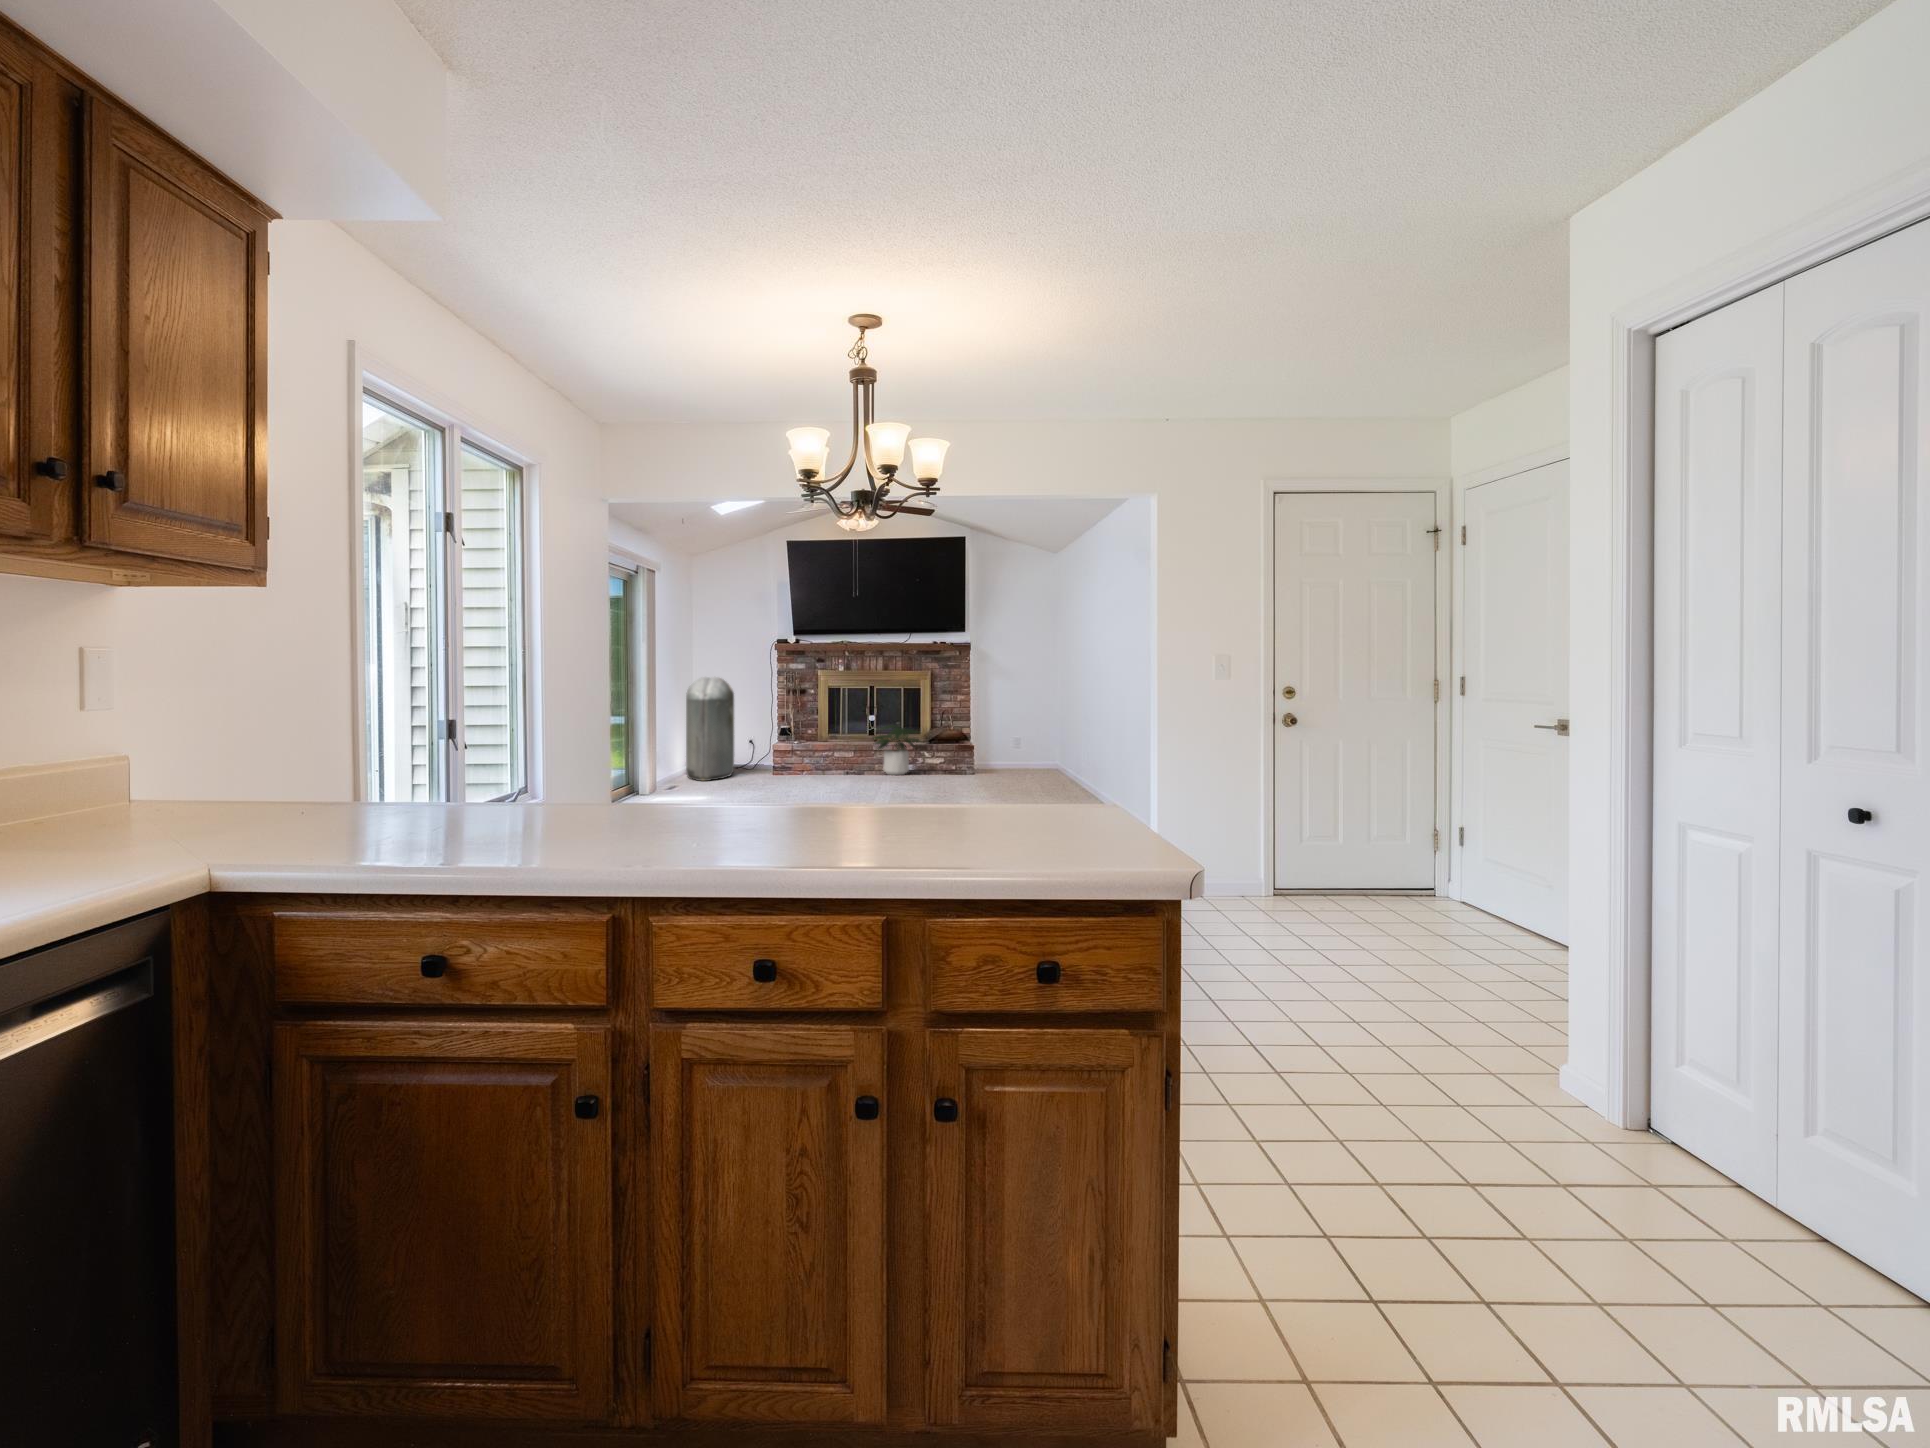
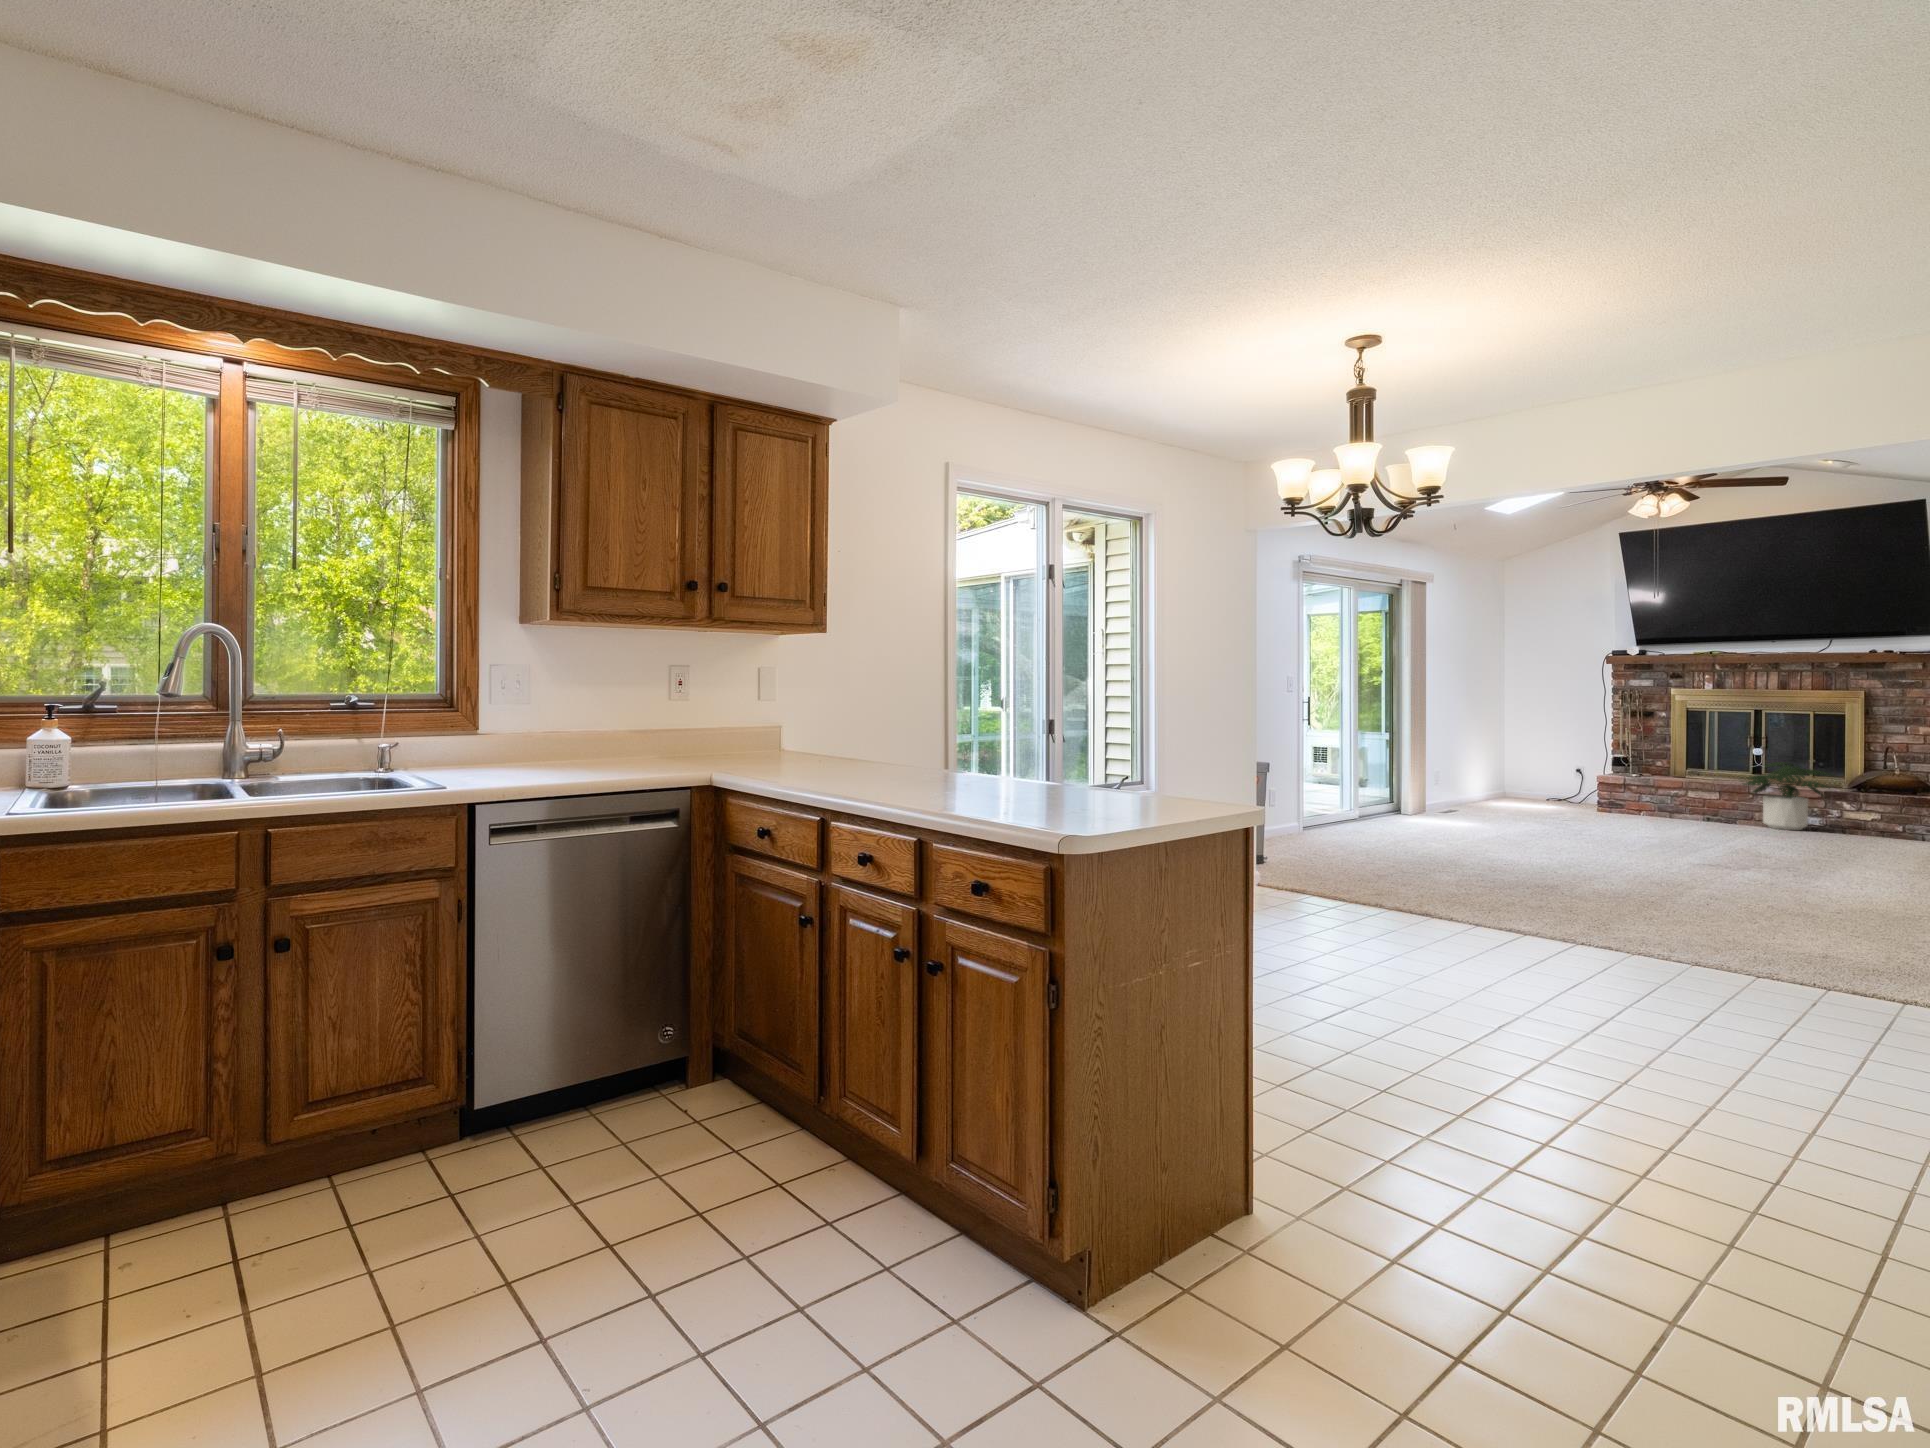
trash can: present [686,677,734,781] -> none [1473,693,1538,809]

